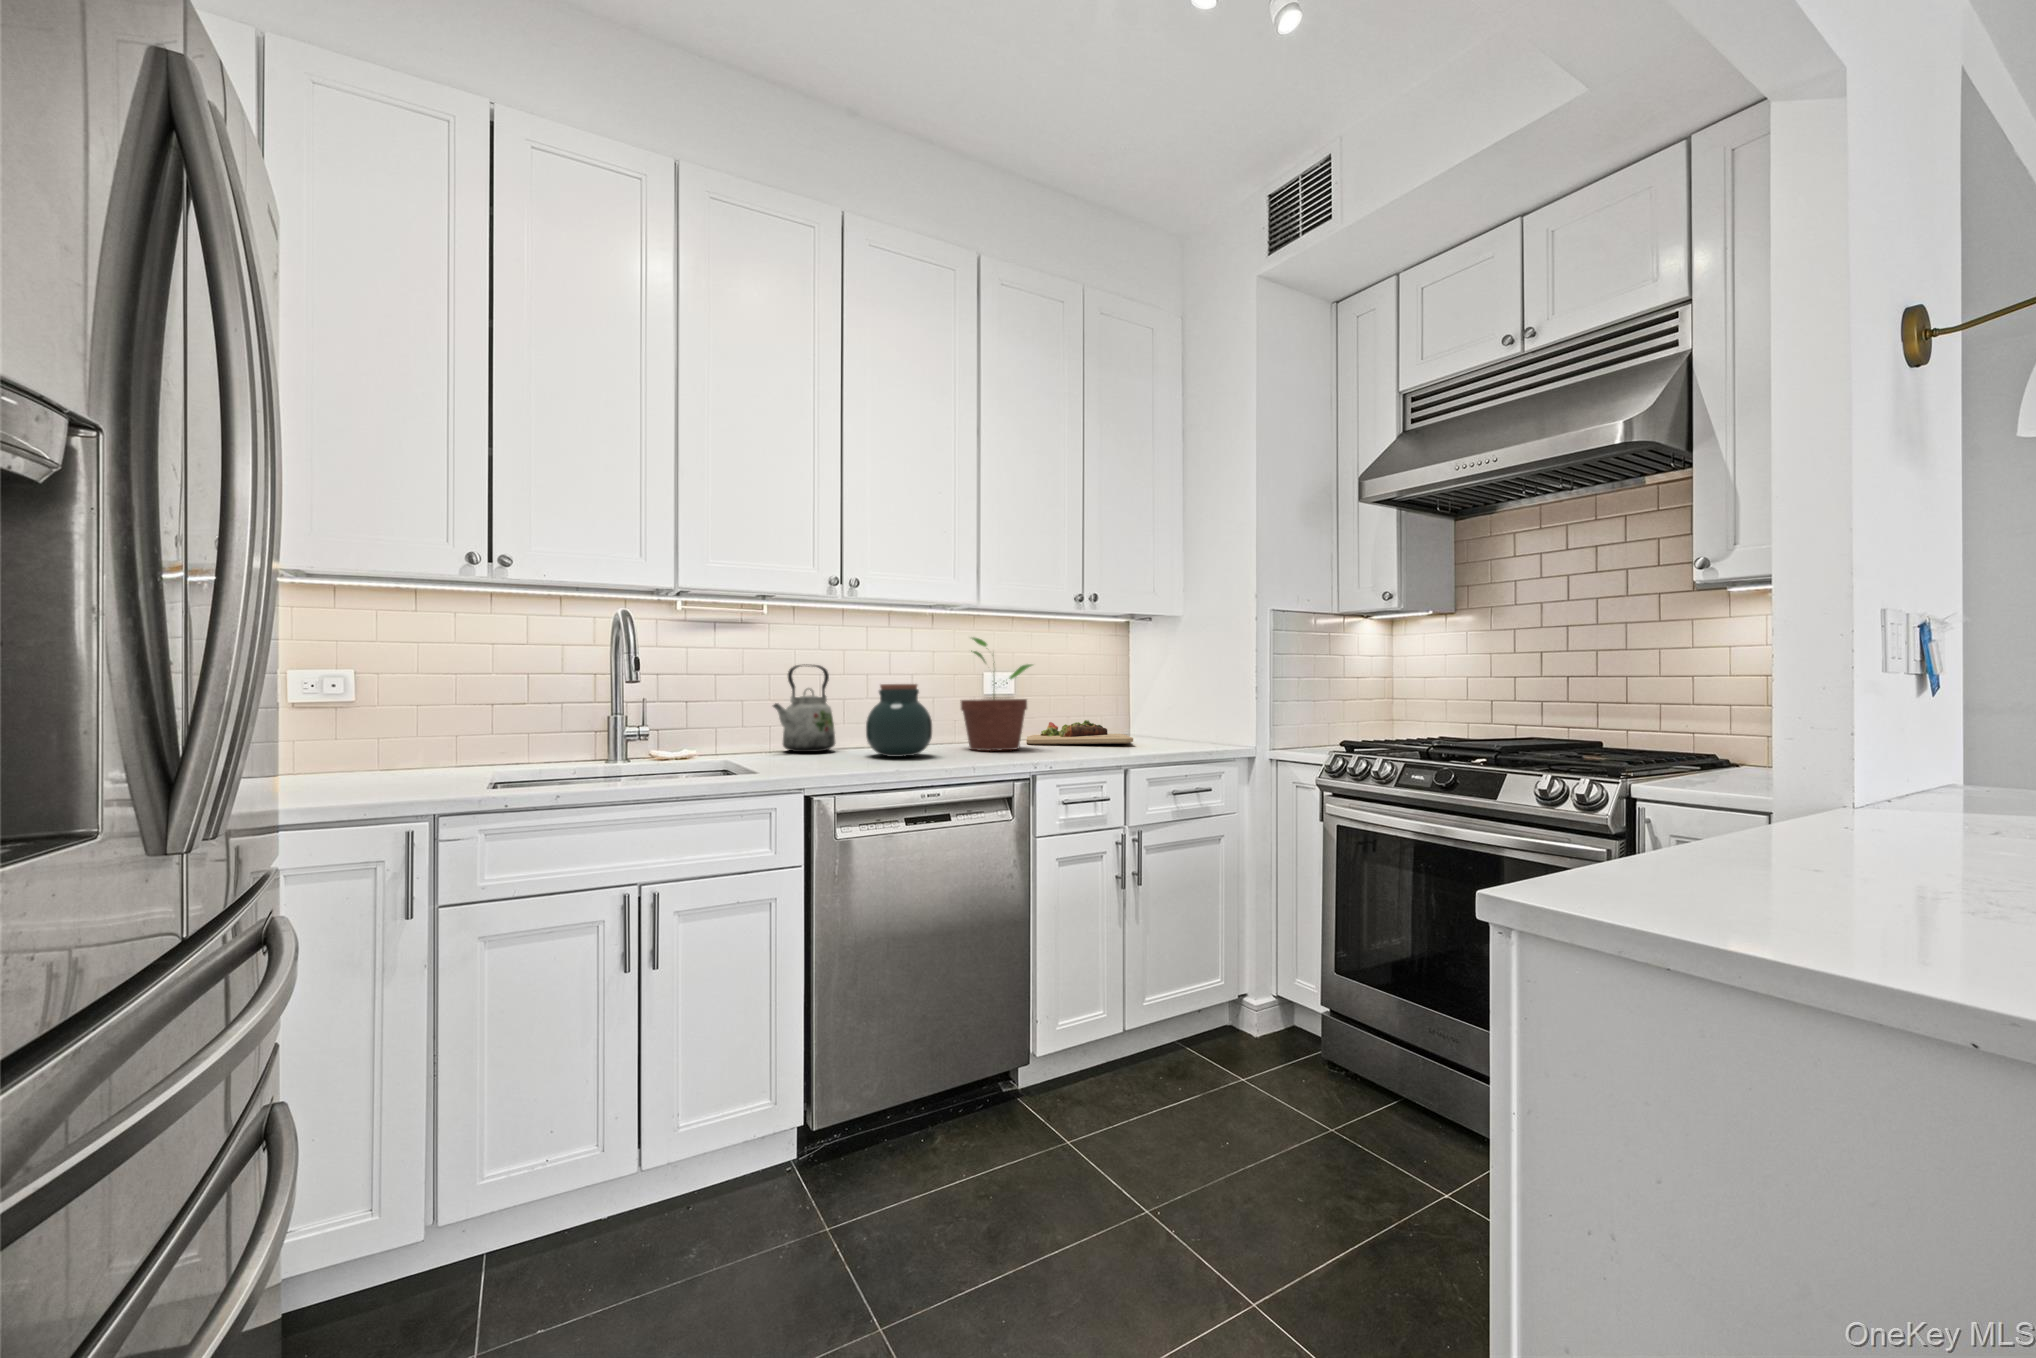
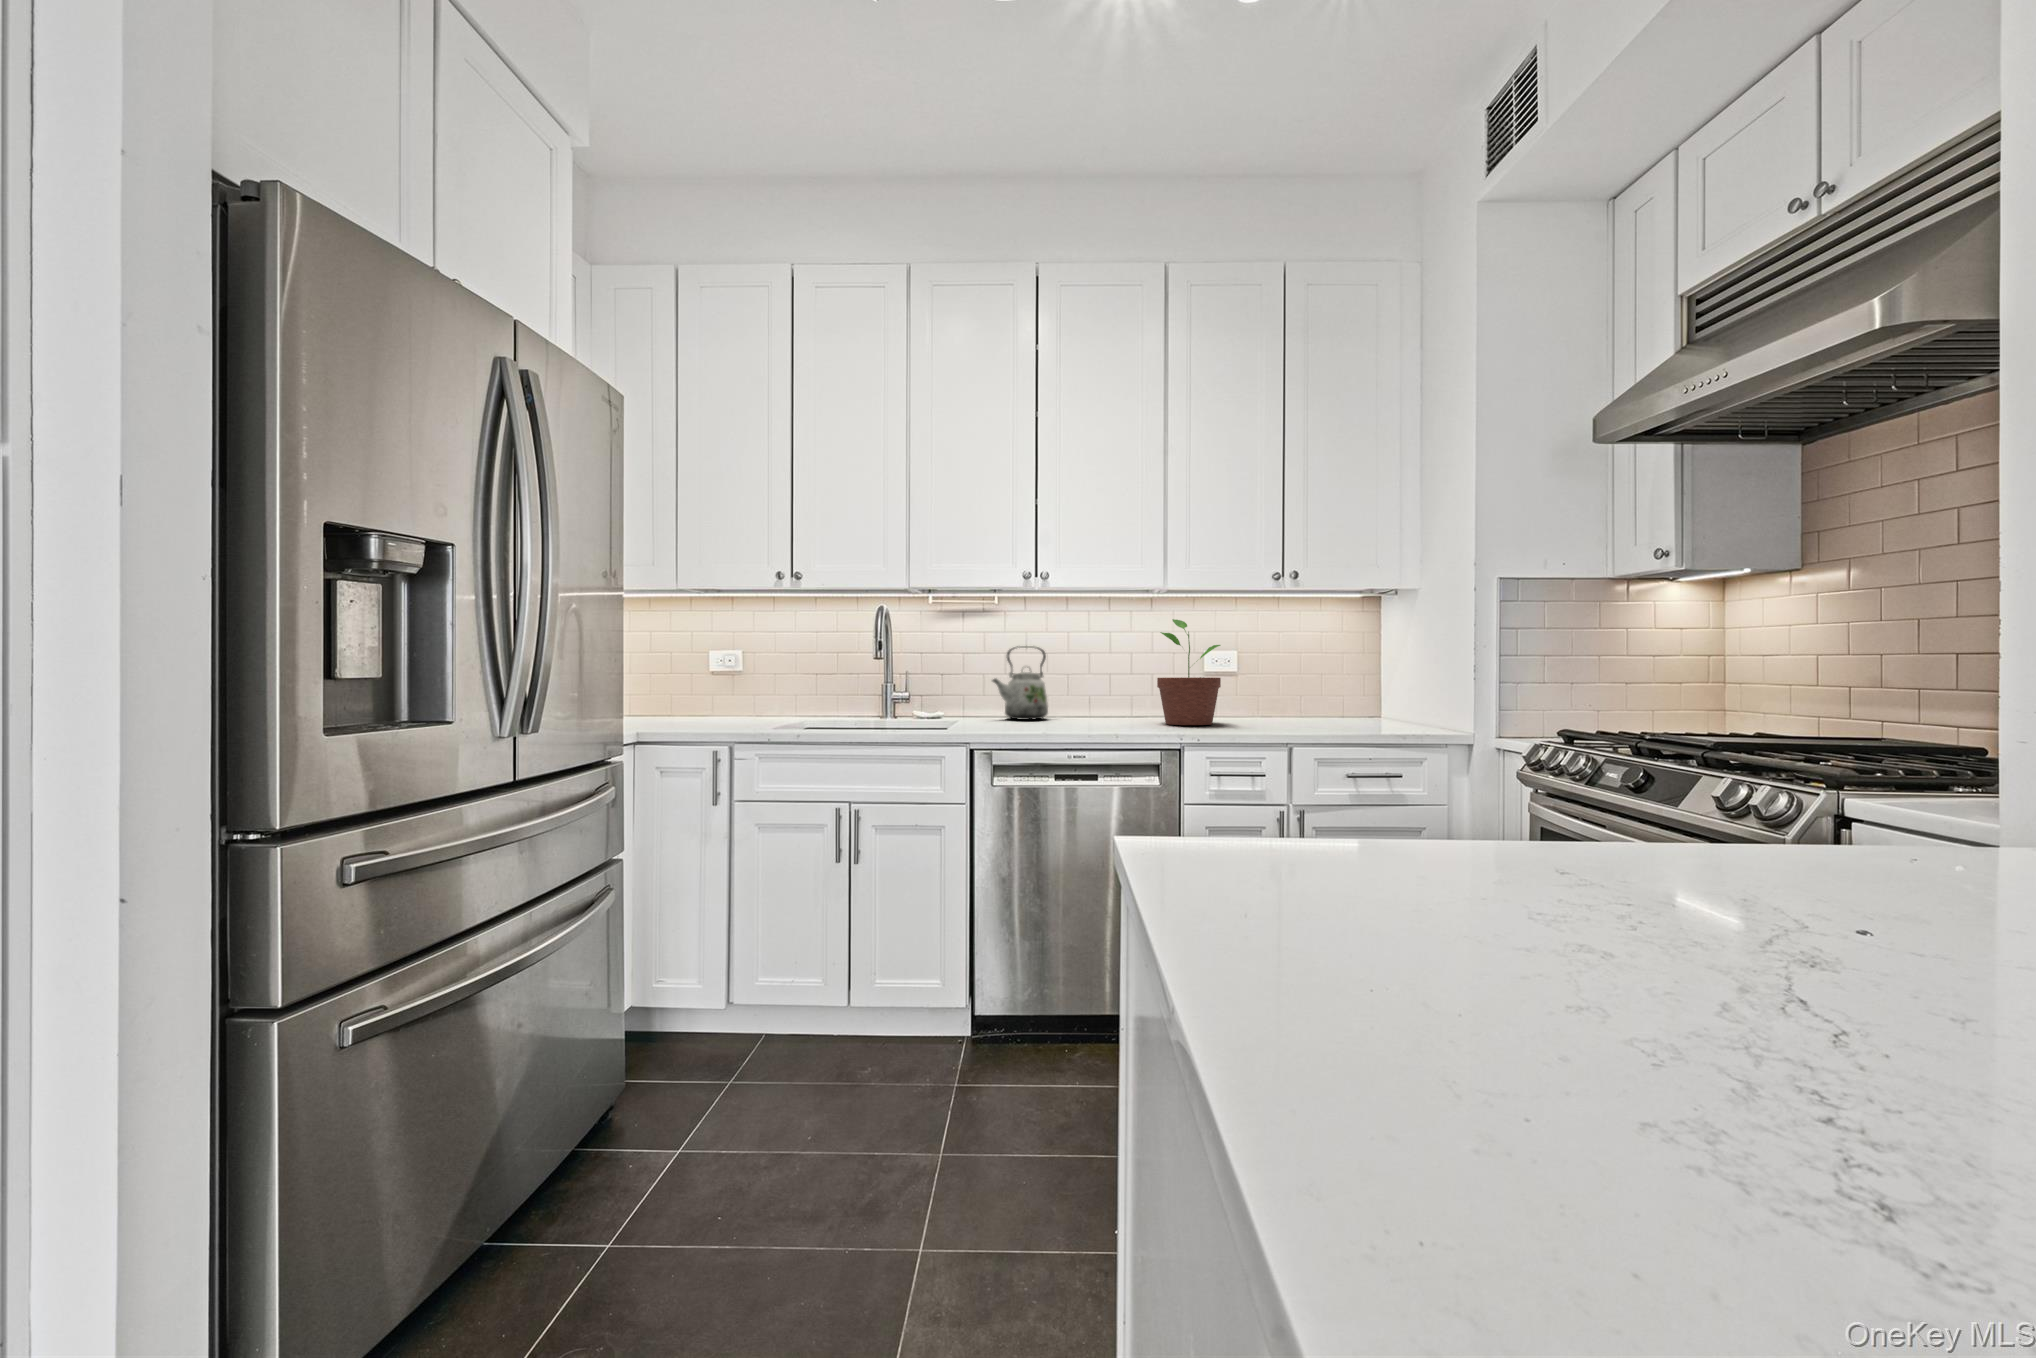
jar: present [866,684,932,757] -> none [1056,663,1113,726]
cutting board: present [1027,720,1133,745] -> none [1237,700,1358,724]

